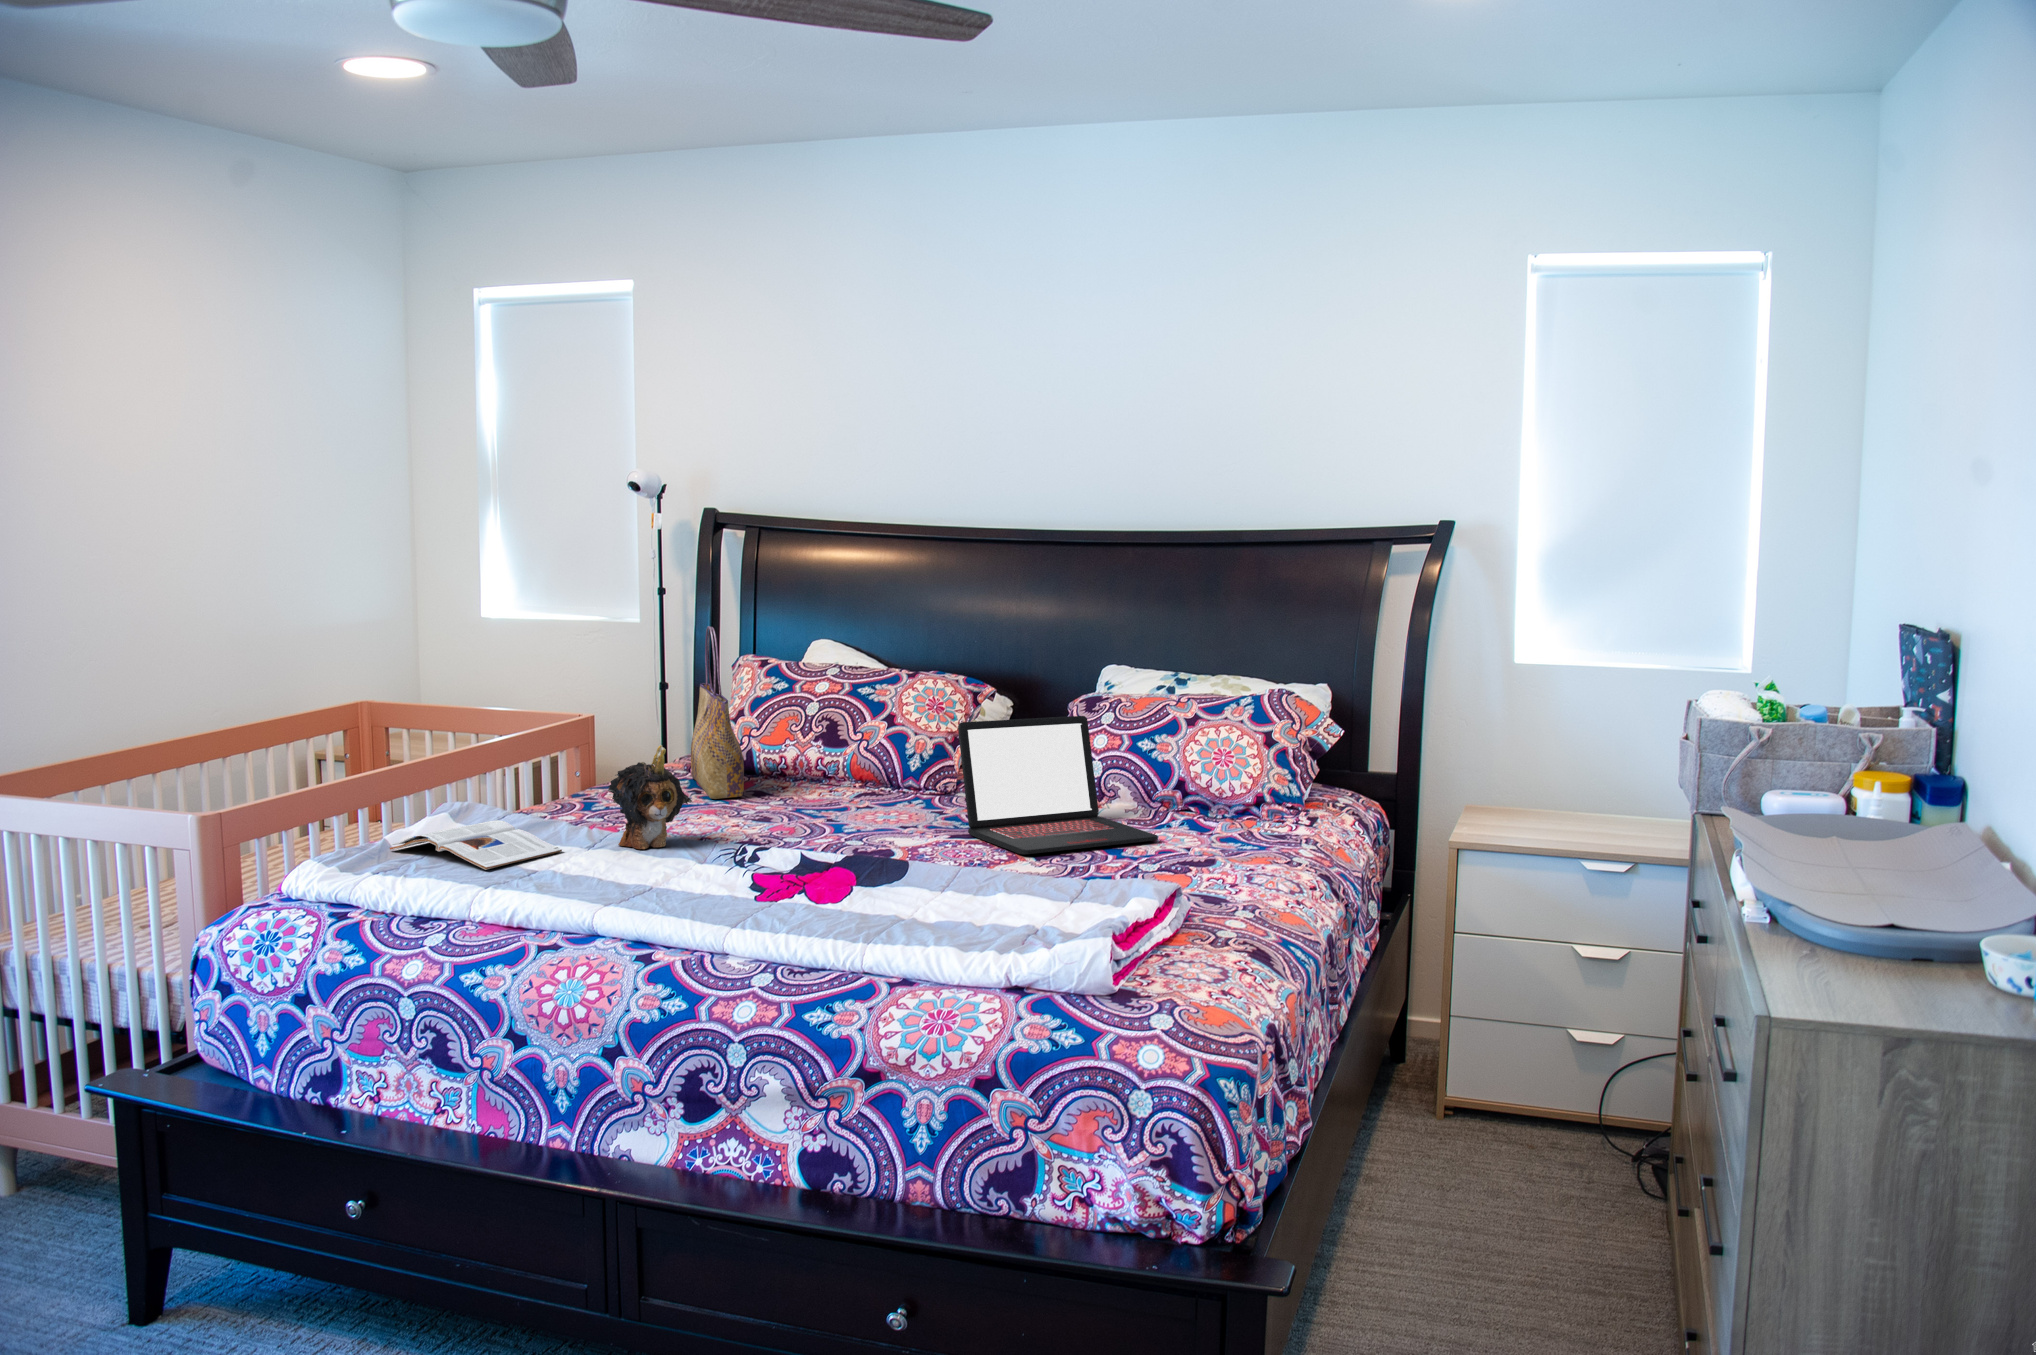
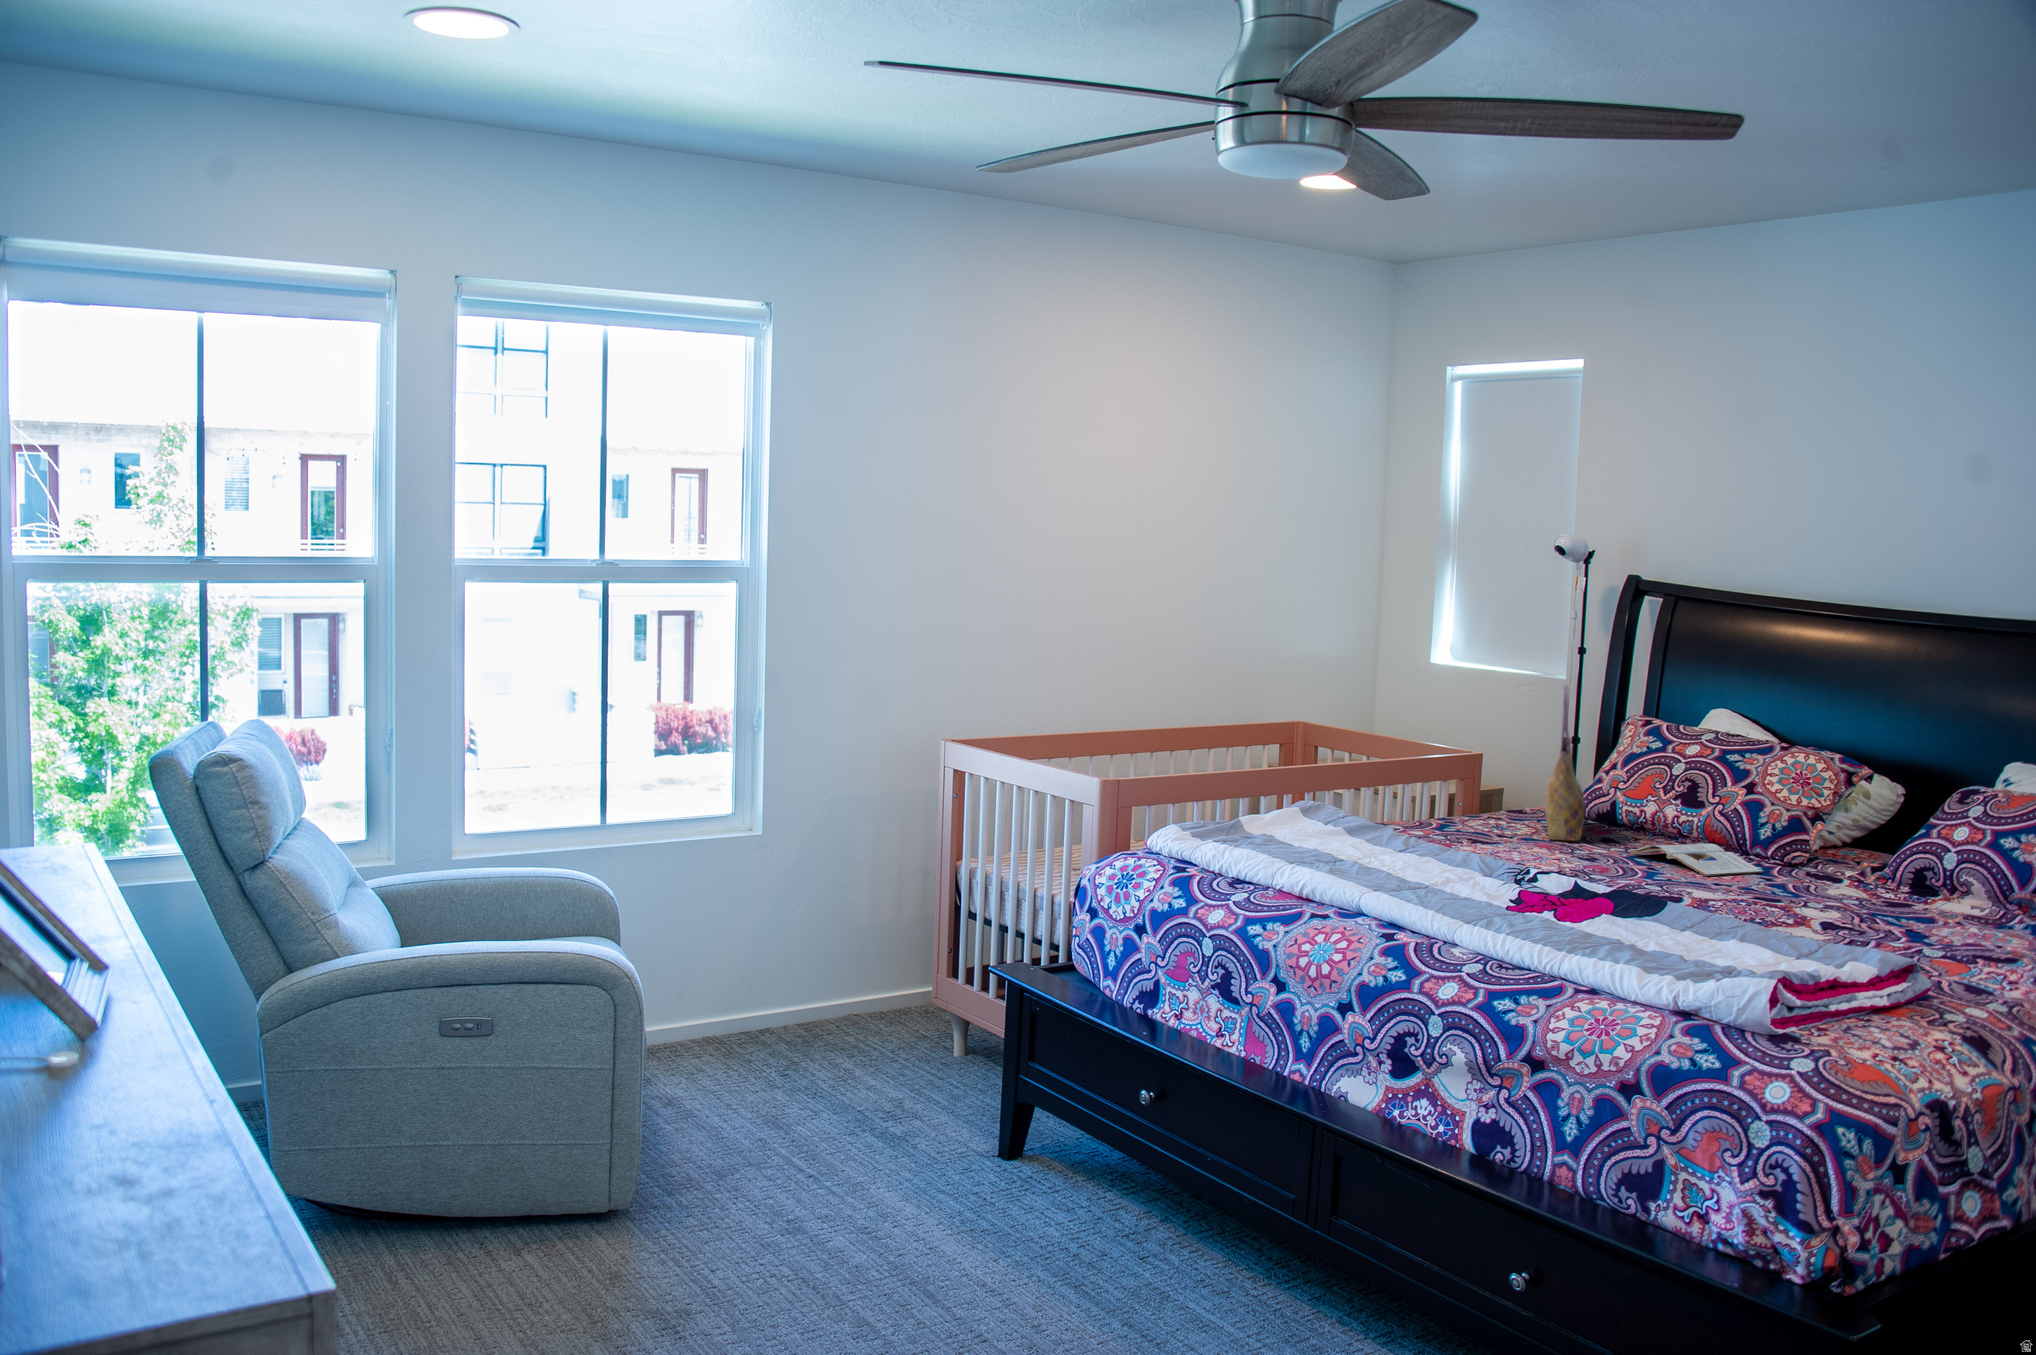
laptop: present [958,716,1158,855] -> none [1774,790,1992,934]
plush toy: present [608,745,692,849] -> none [1409,775,1483,862]
magazine: present [390,820,562,870] -> present [1630,844,1763,876]

